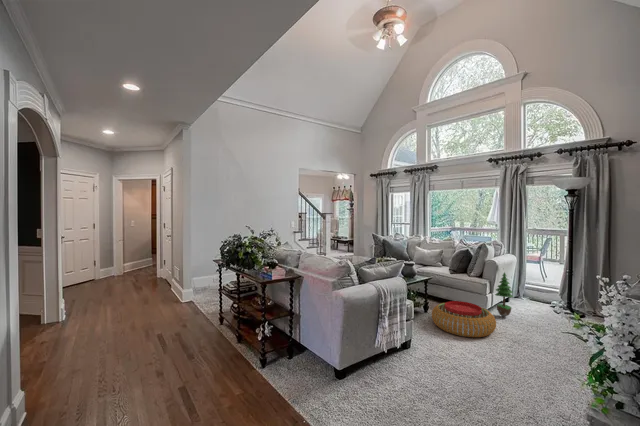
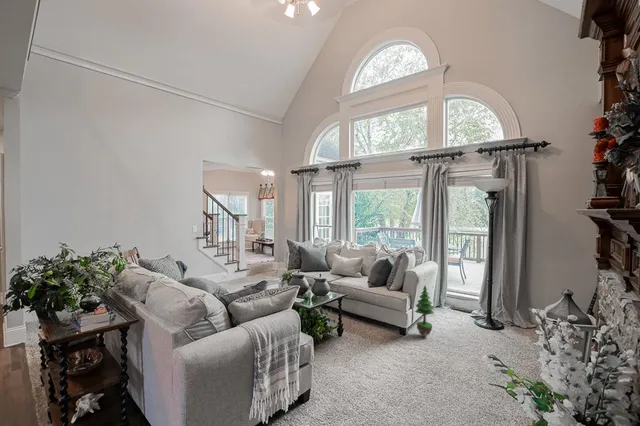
pouf: present [432,301,496,337] -> none [343,324,415,373]

